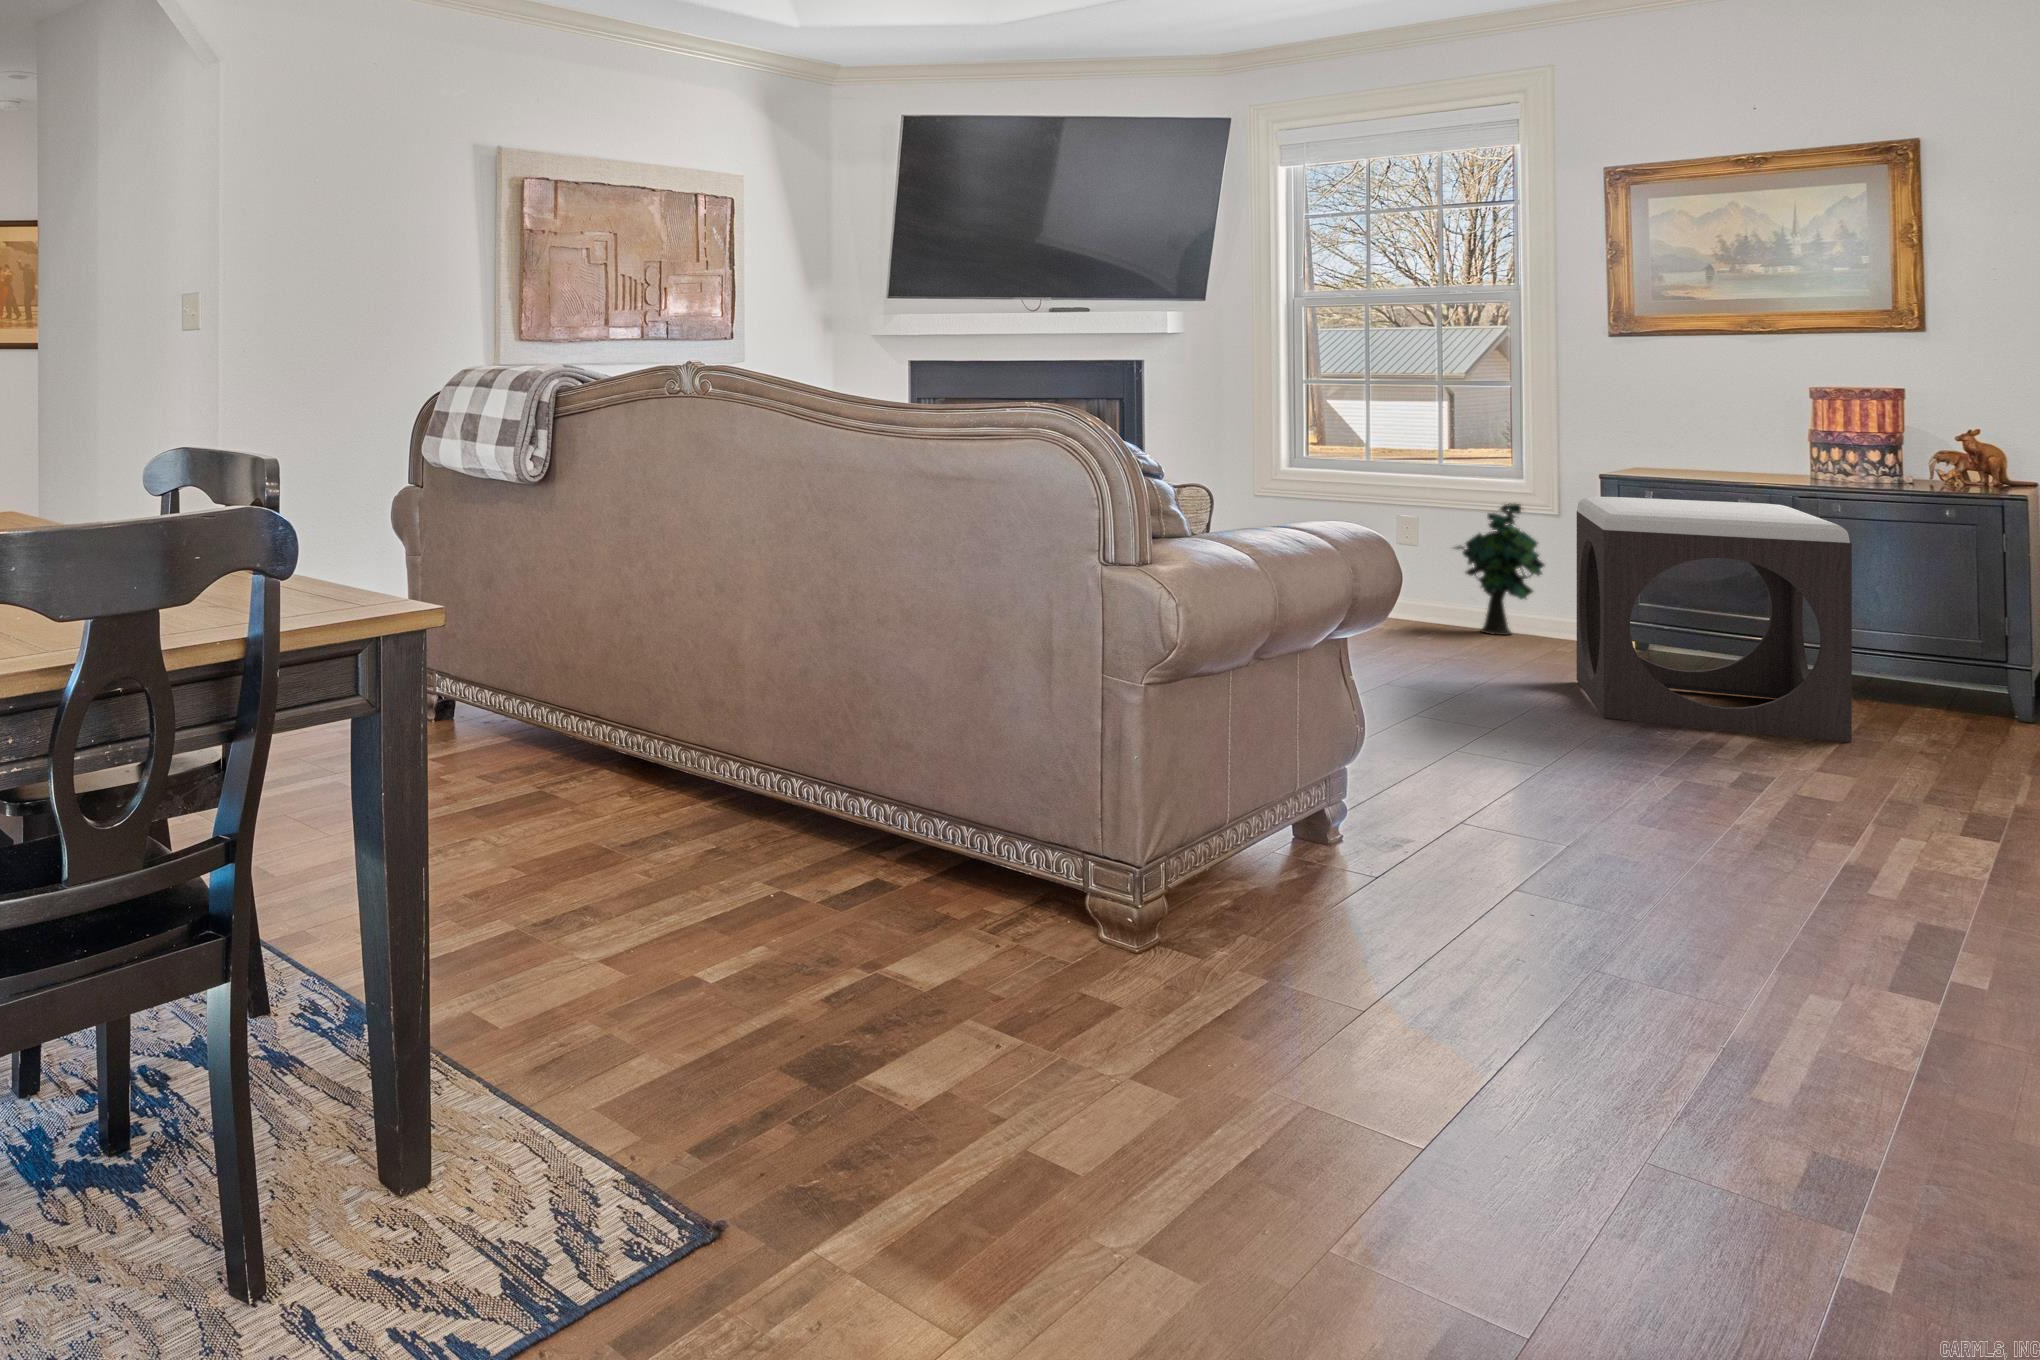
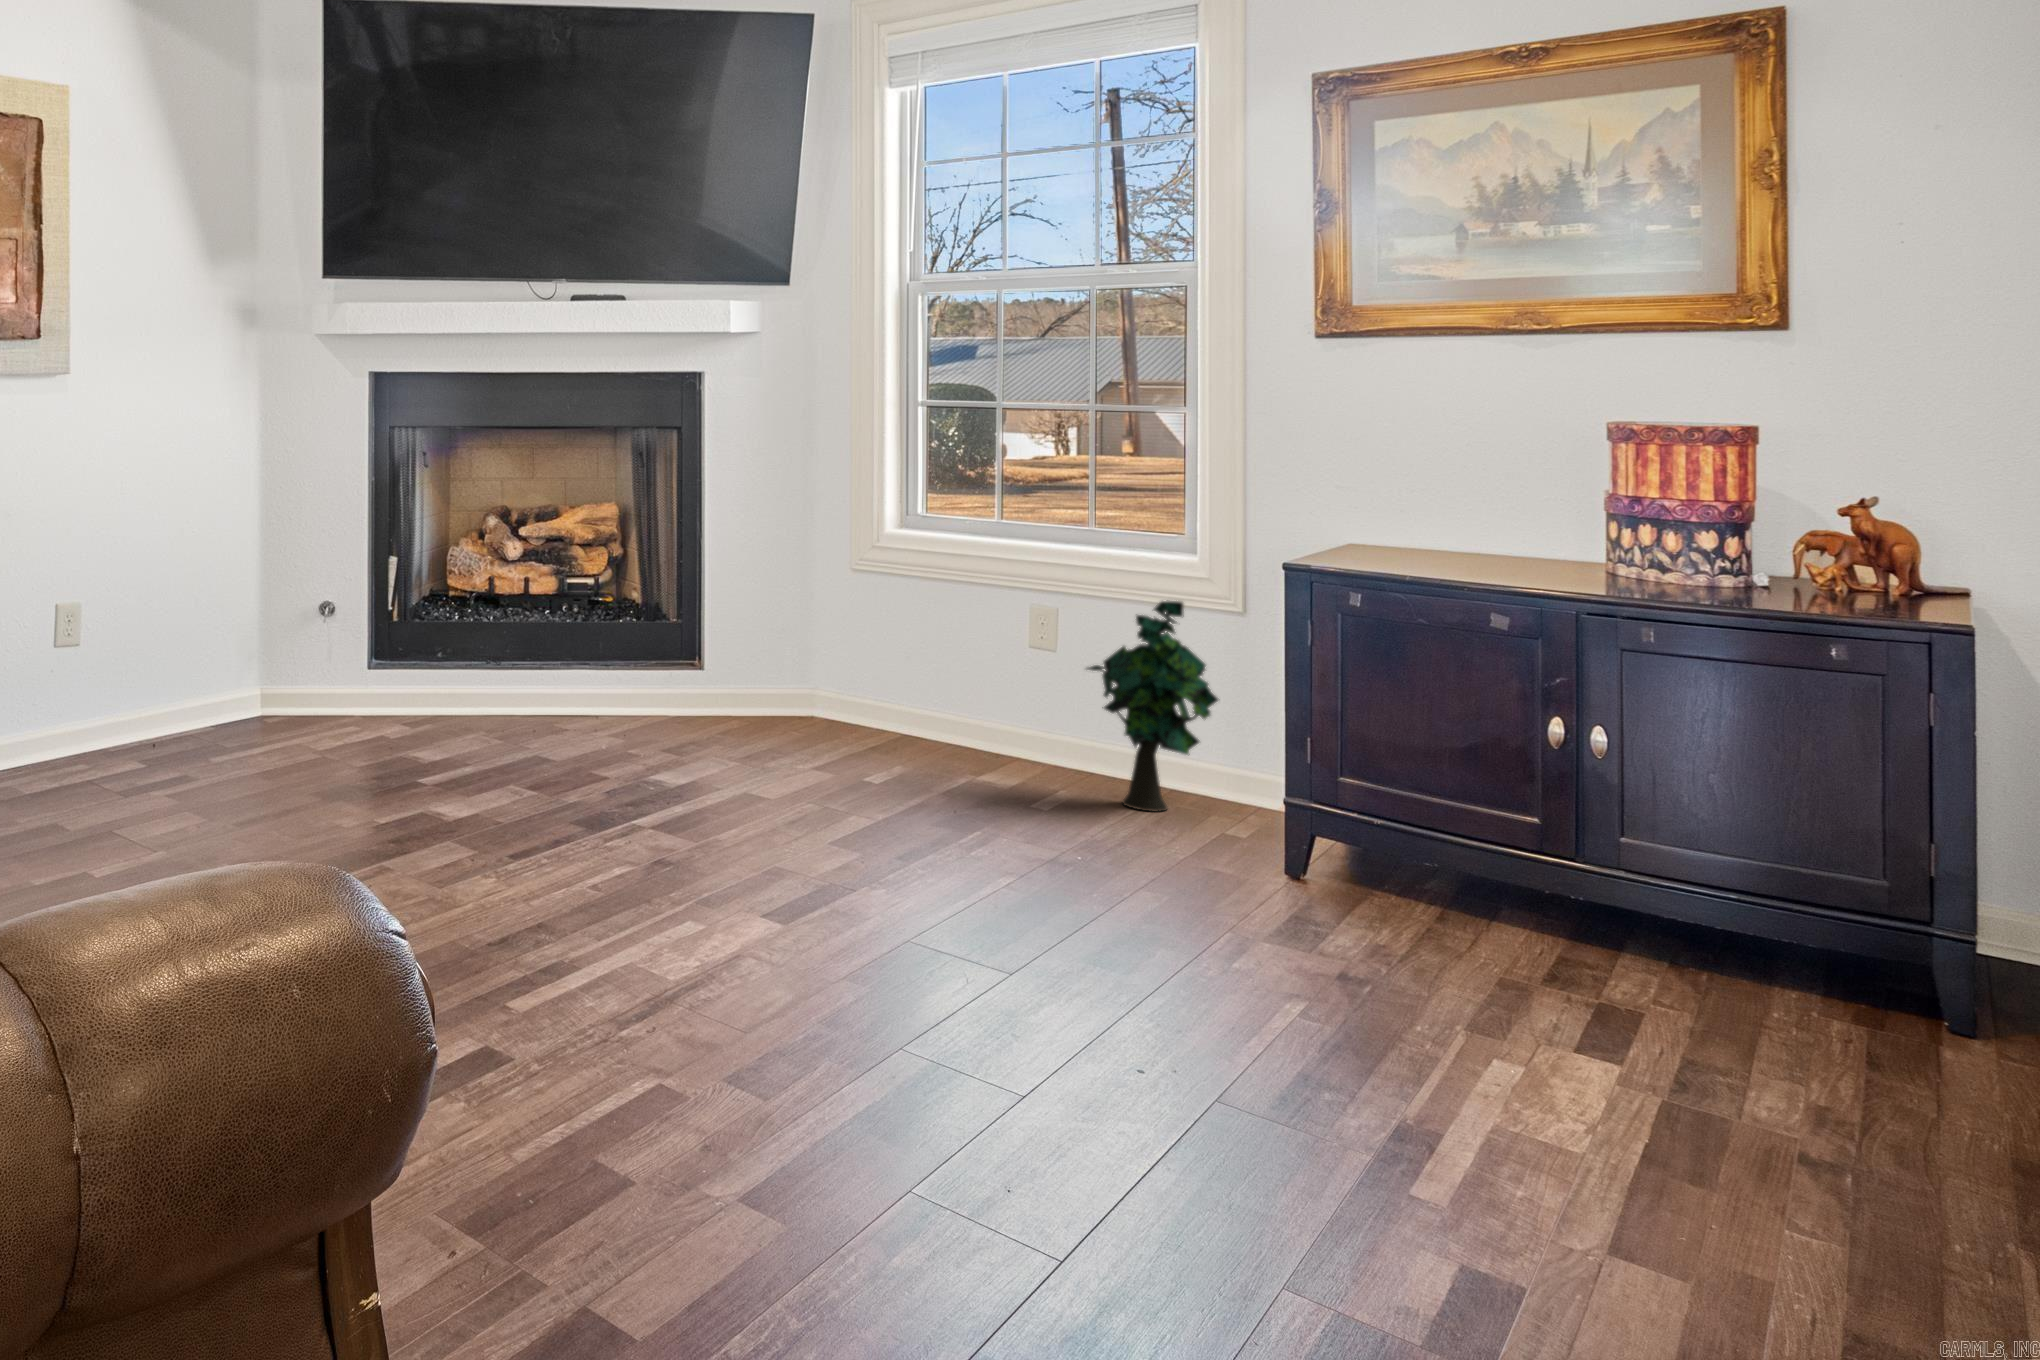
footstool: present [1577,497,1852,742] -> none [1221,602,1675,1117]

